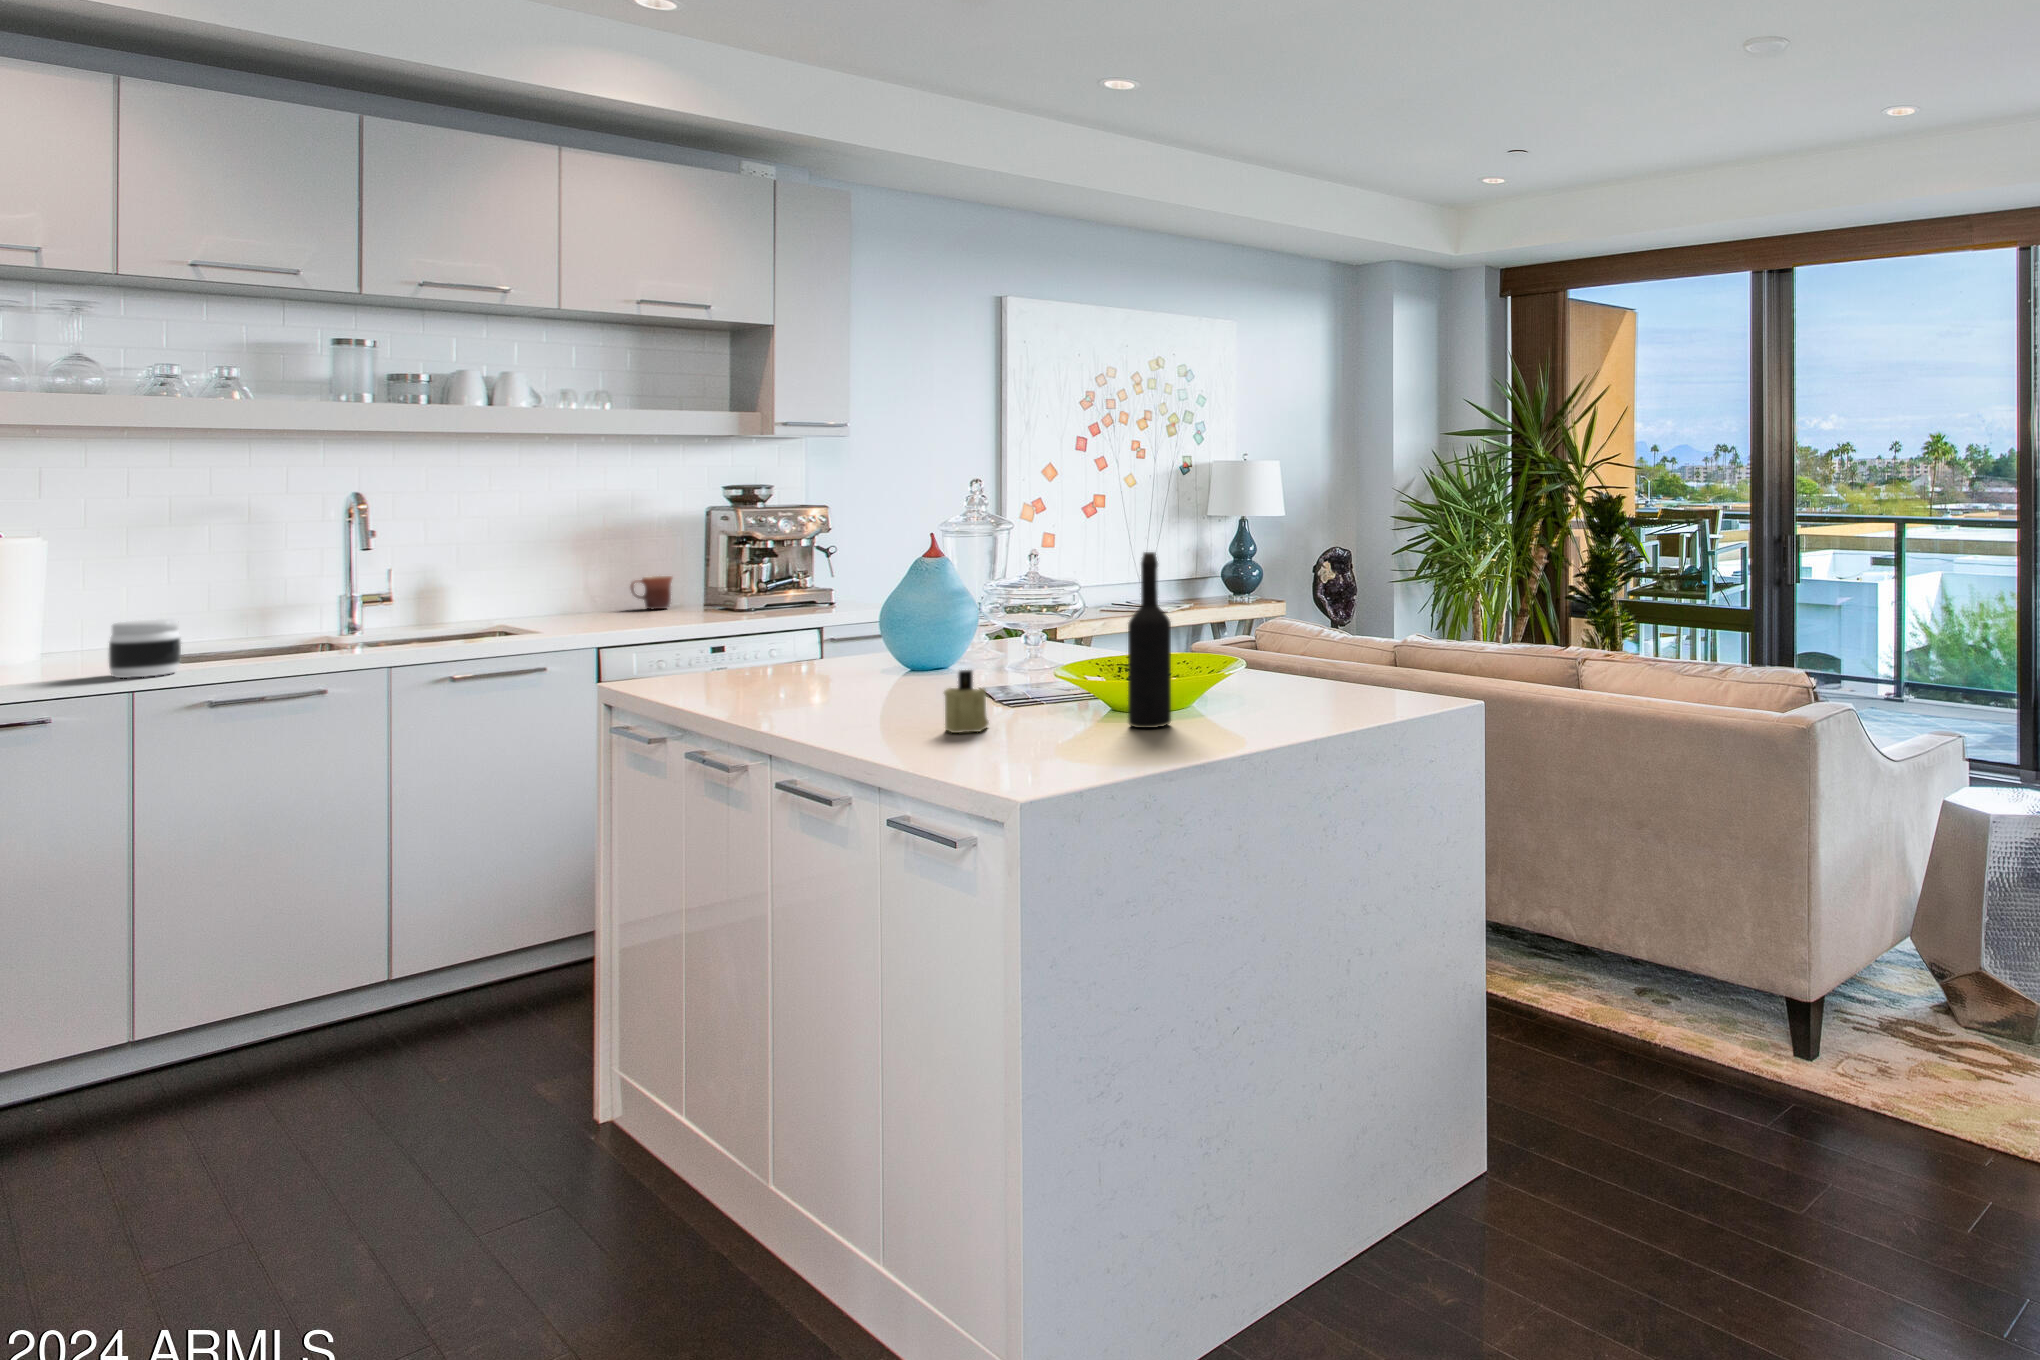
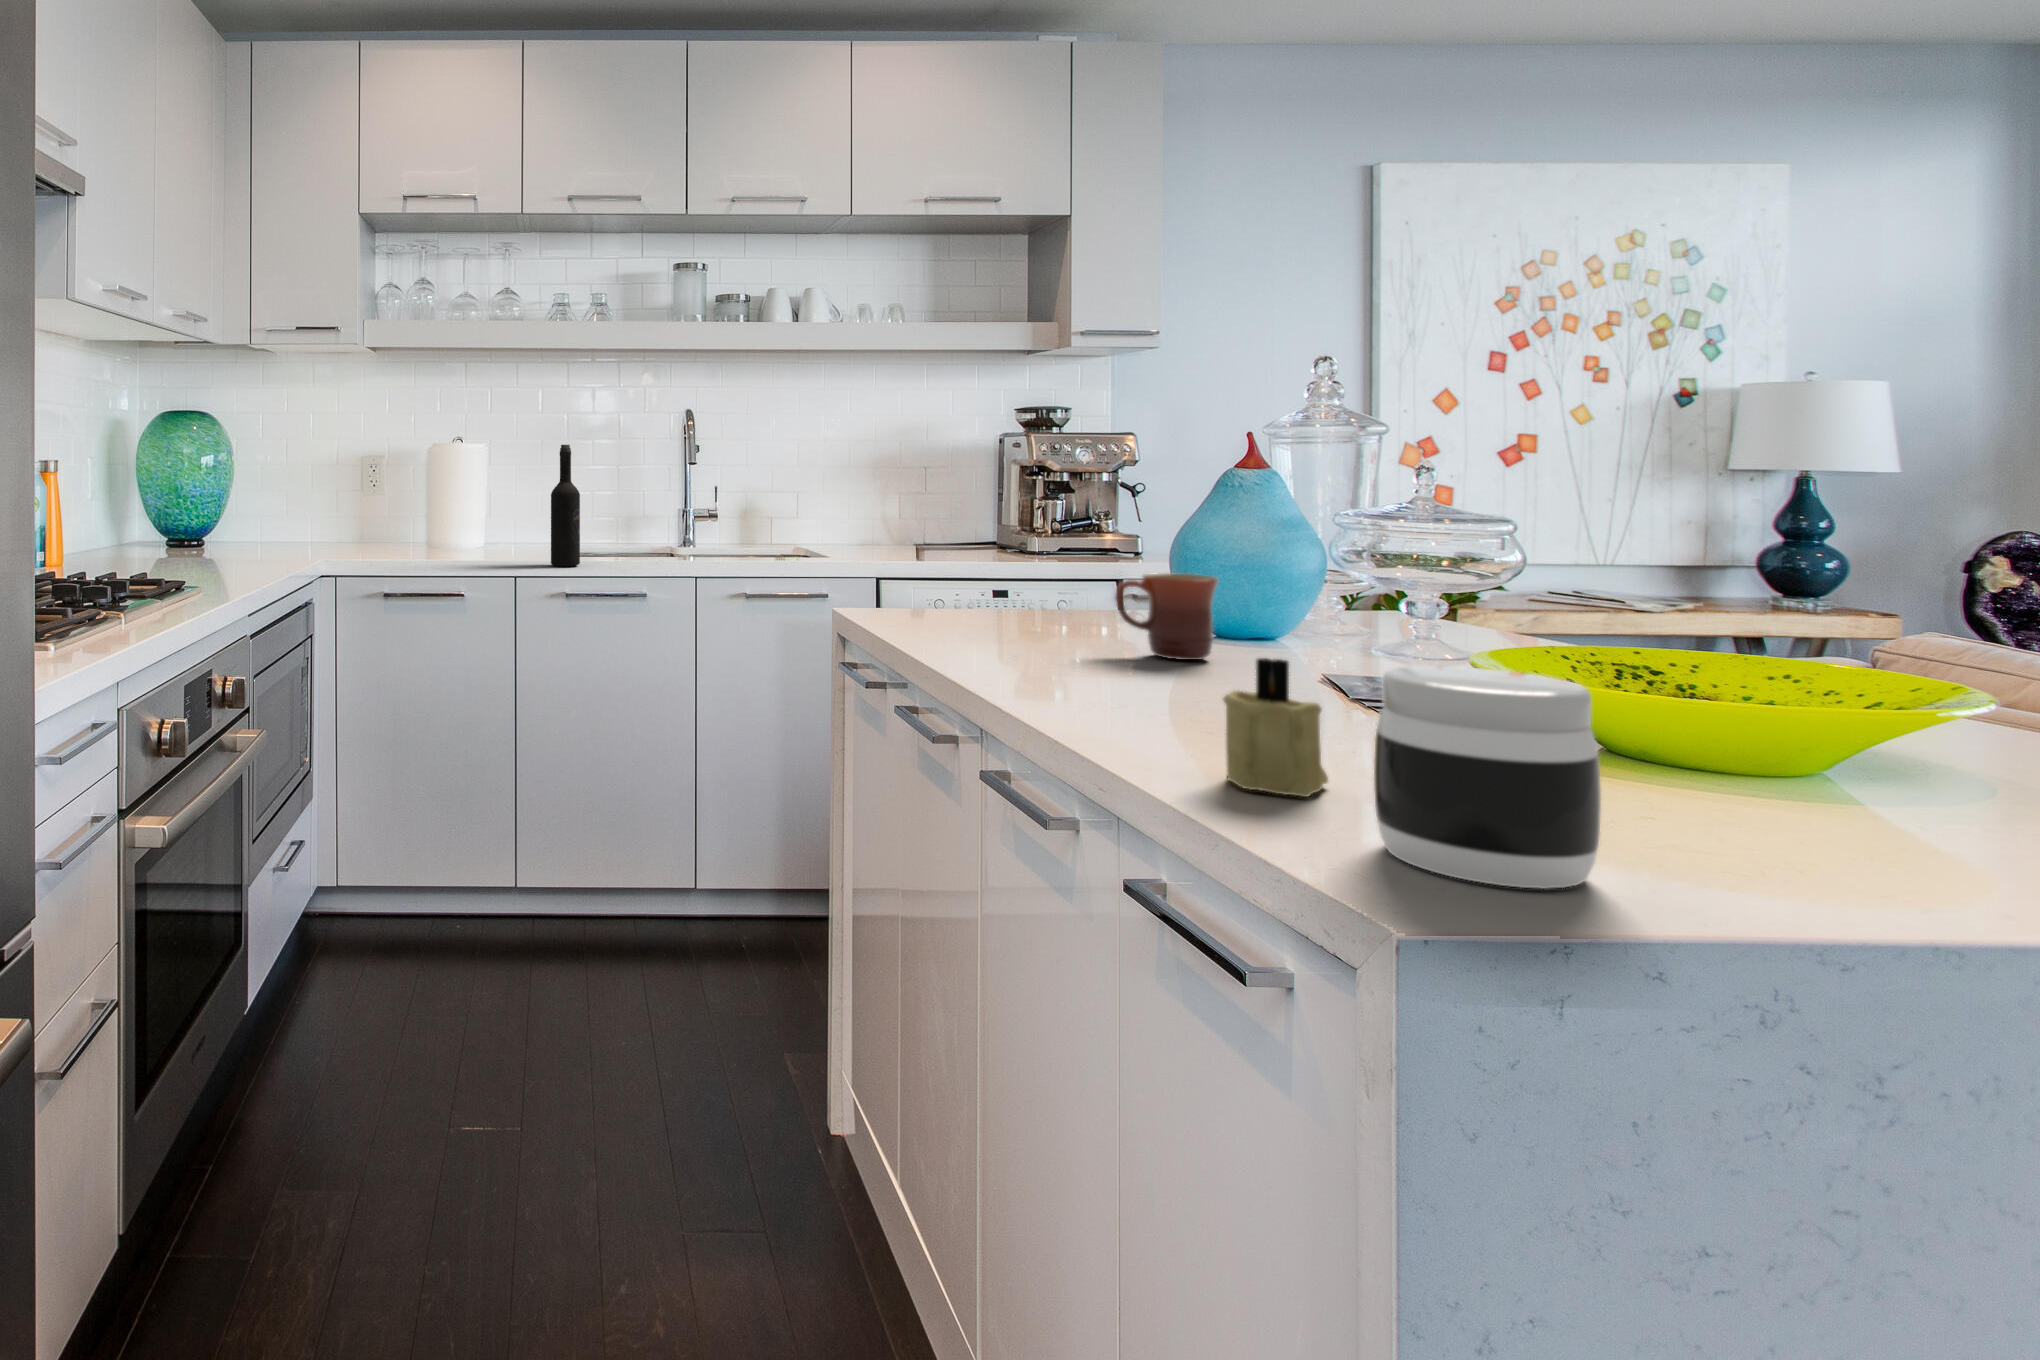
wine bottle: present [1128,552,1171,728] -> present [551,445,580,566]
mug: present [631,576,672,609] -> present [1115,573,1218,660]
jar: present [108,619,181,678] -> present [1374,666,1601,889]

